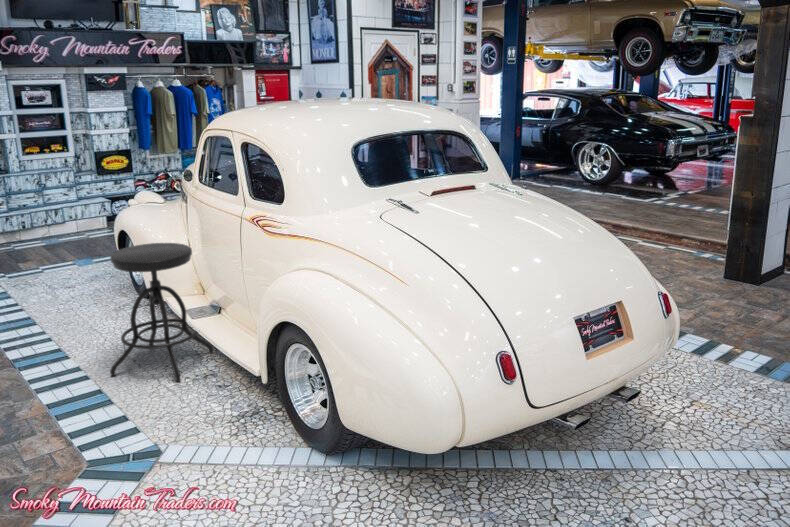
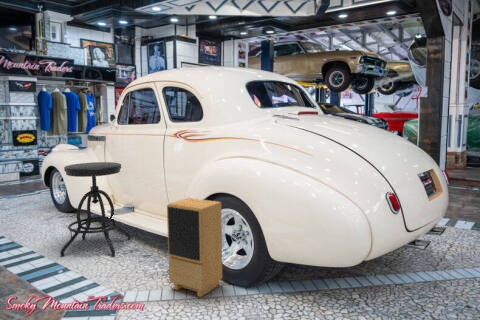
speaker: none [216,322,298,463] -> present [167,198,222,297]

